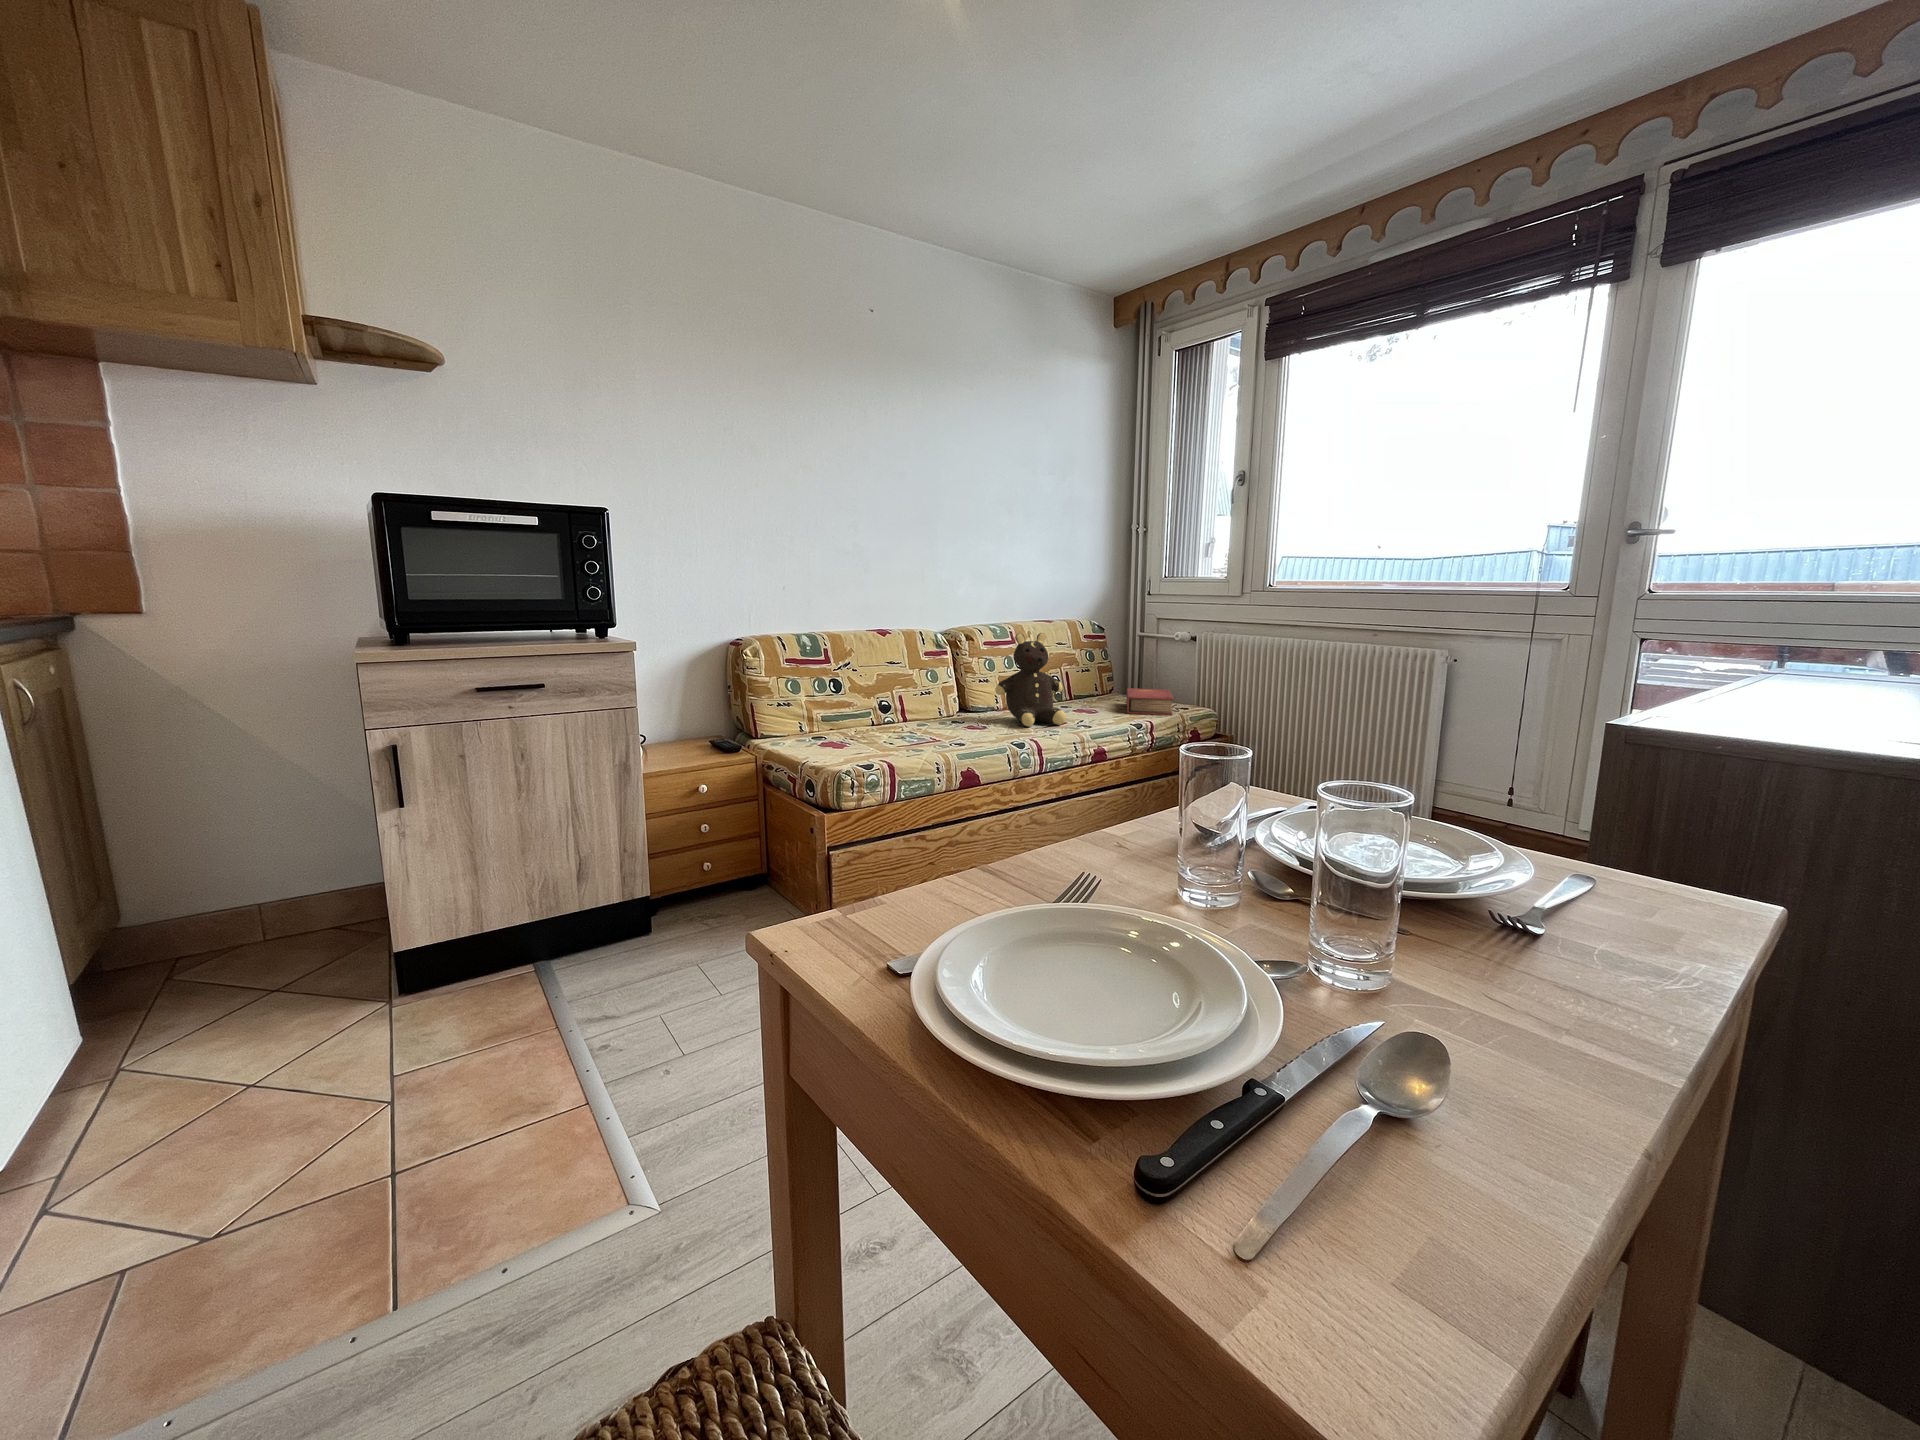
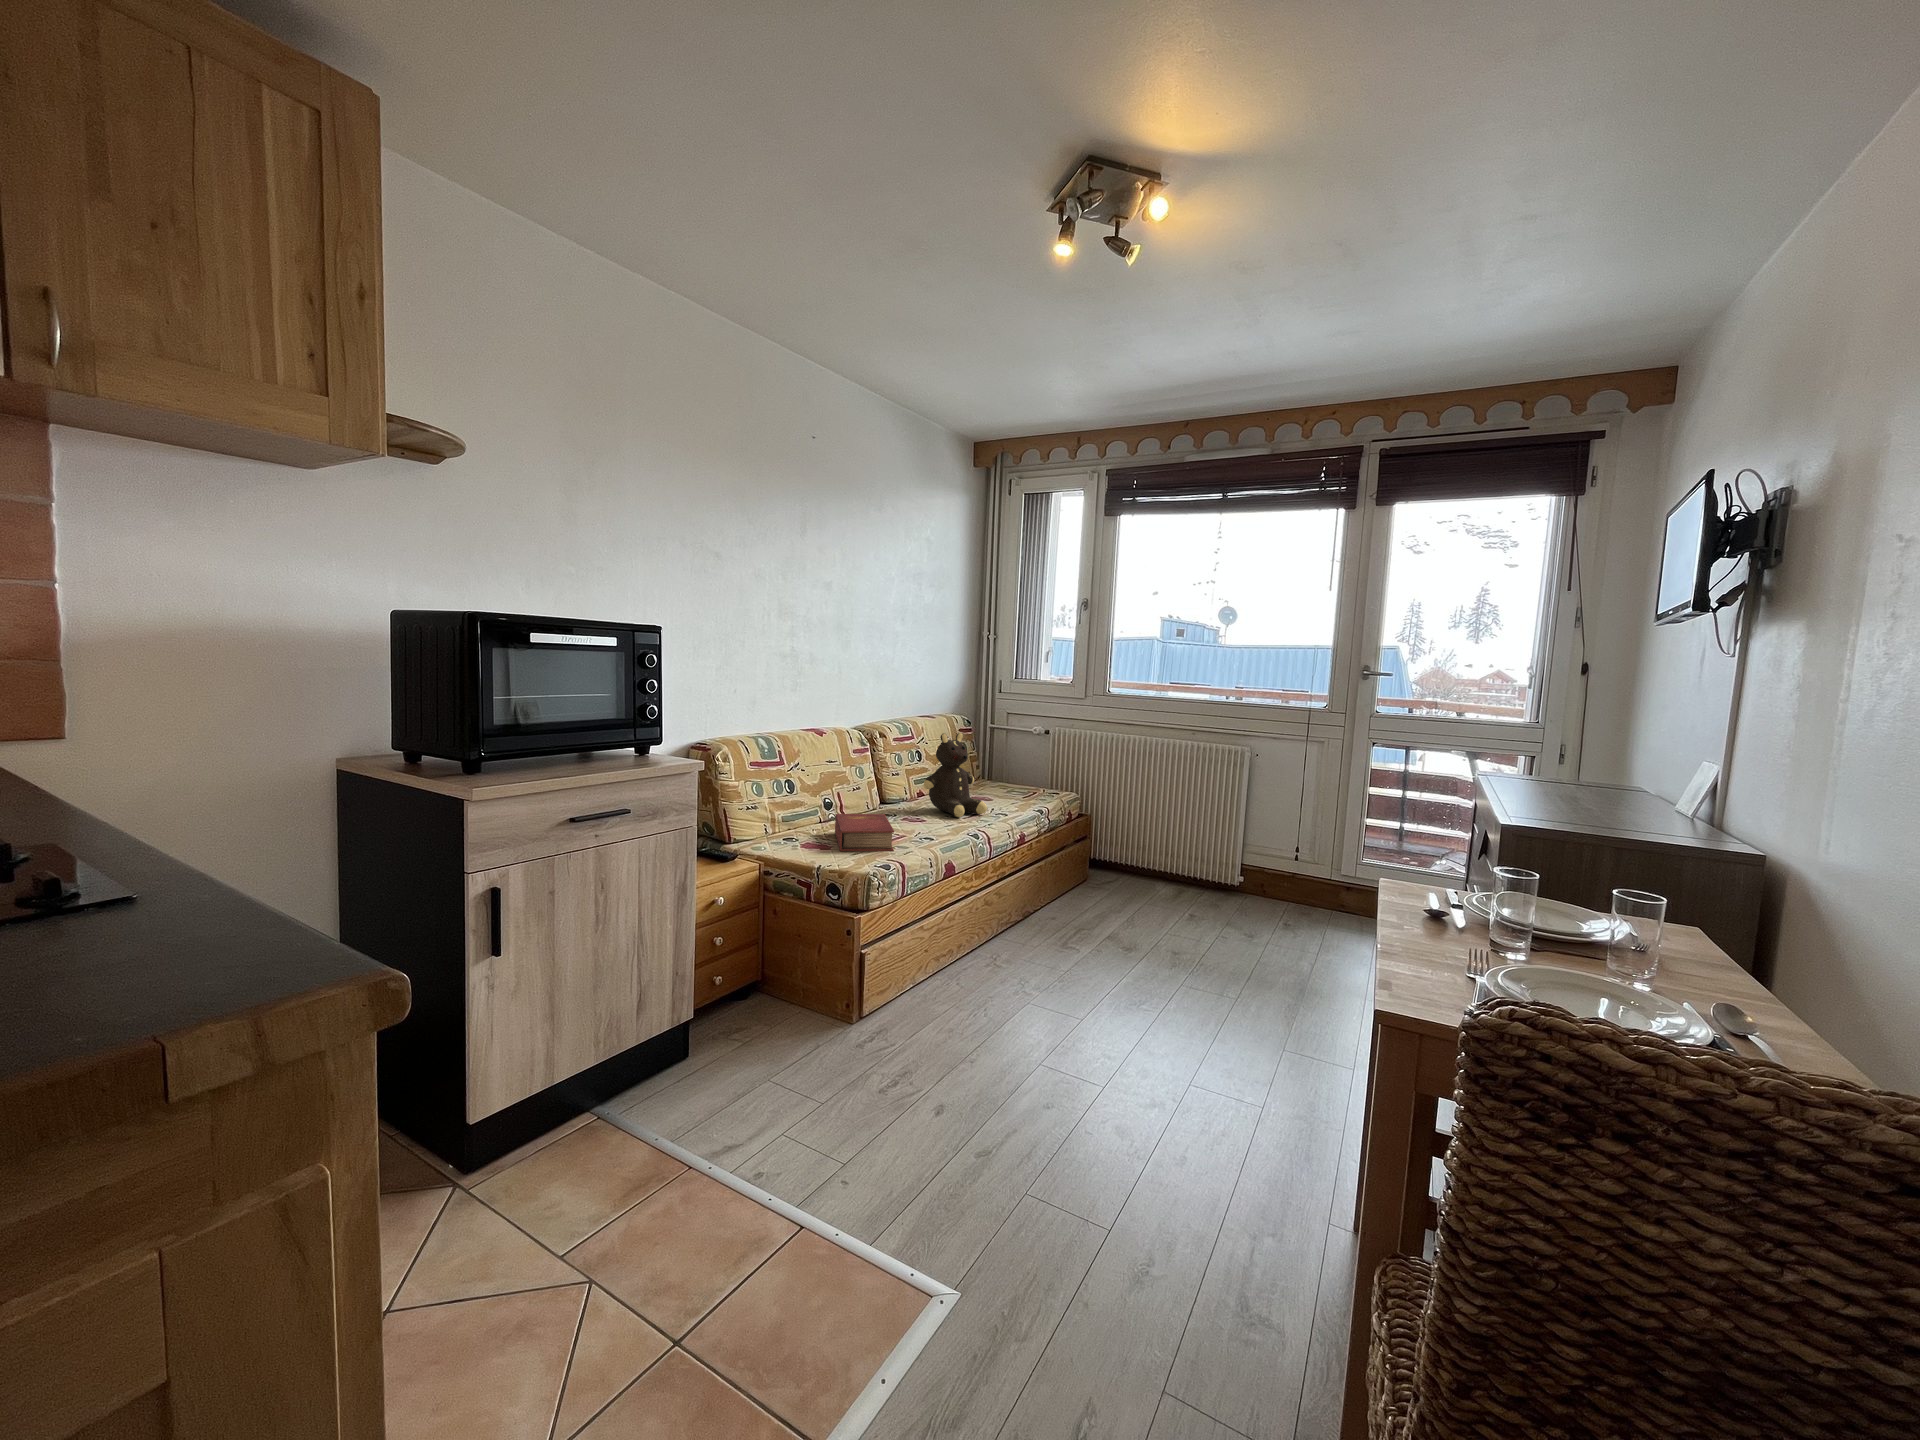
book: present [1126,688,1173,715] -> present [835,814,894,851]

